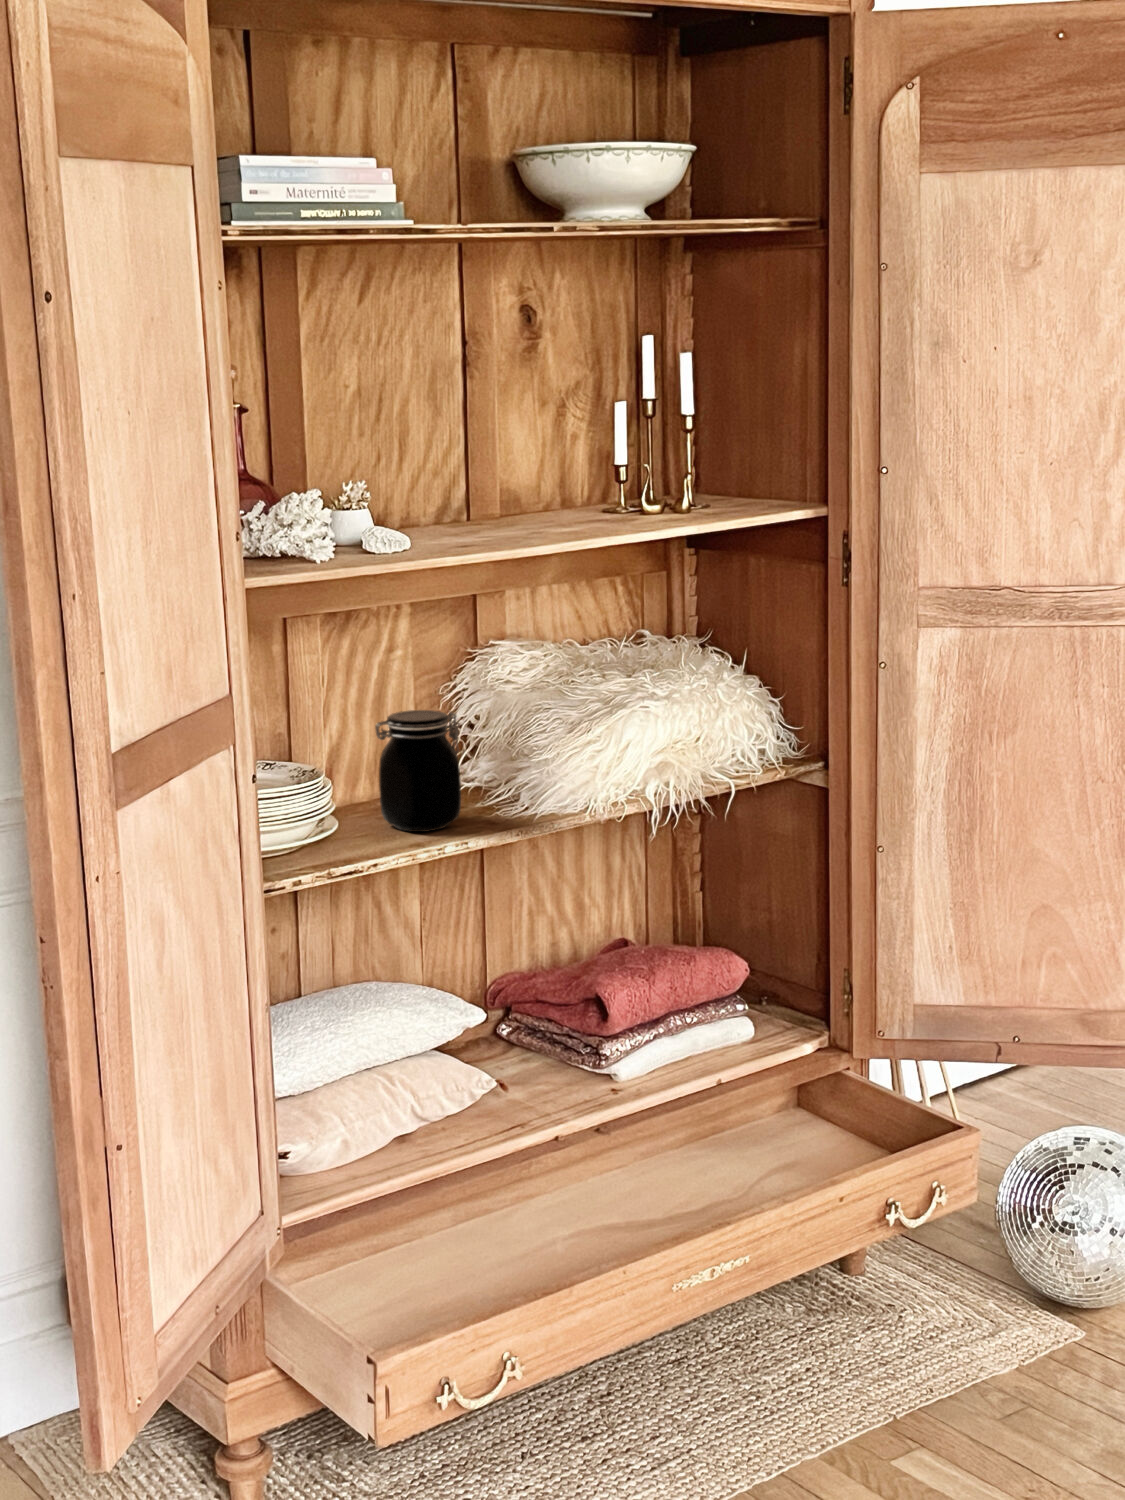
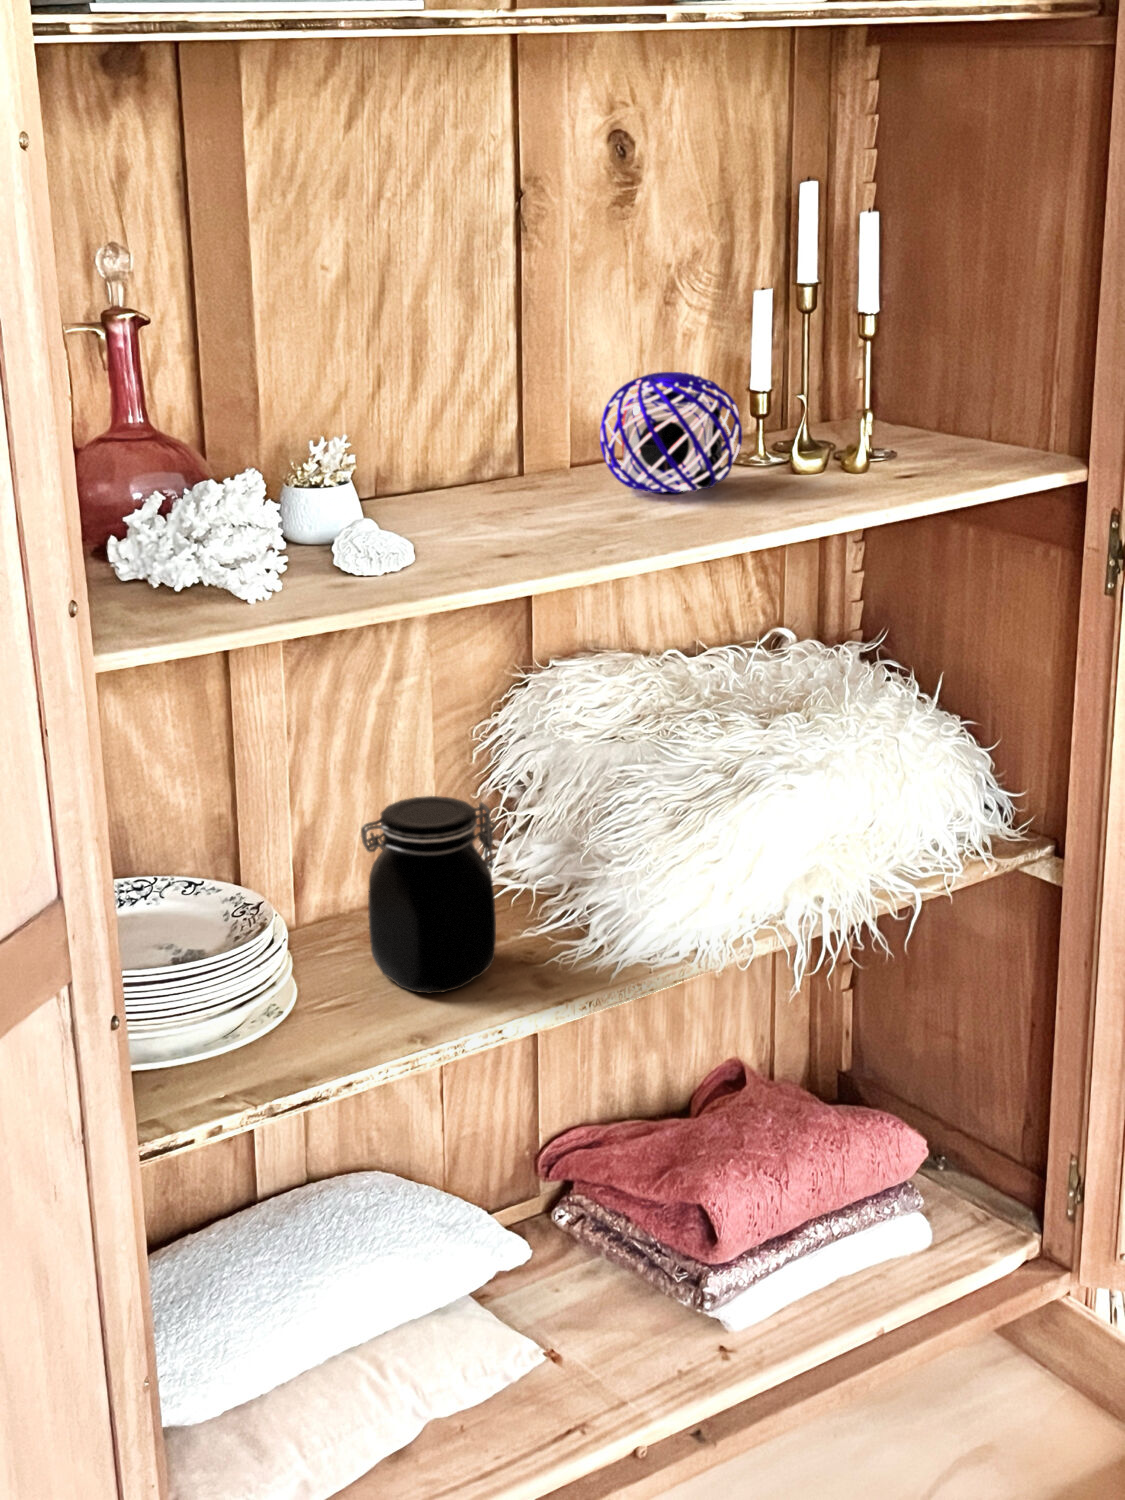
decorative orb: none [519,449,609,522] -> present [600,372,742,493]

